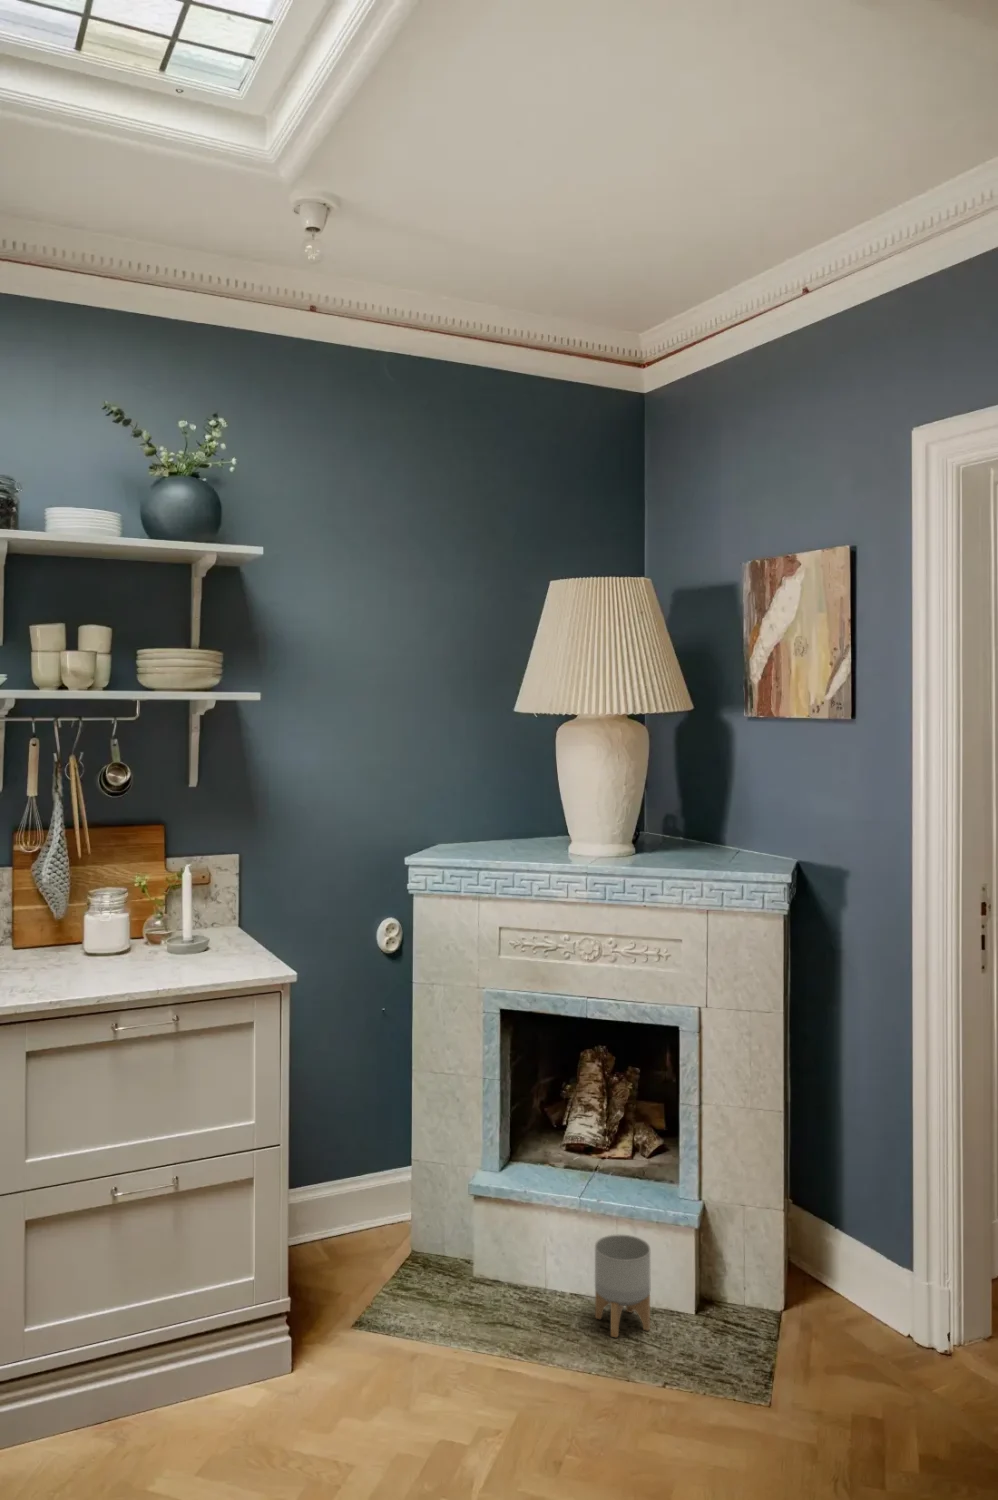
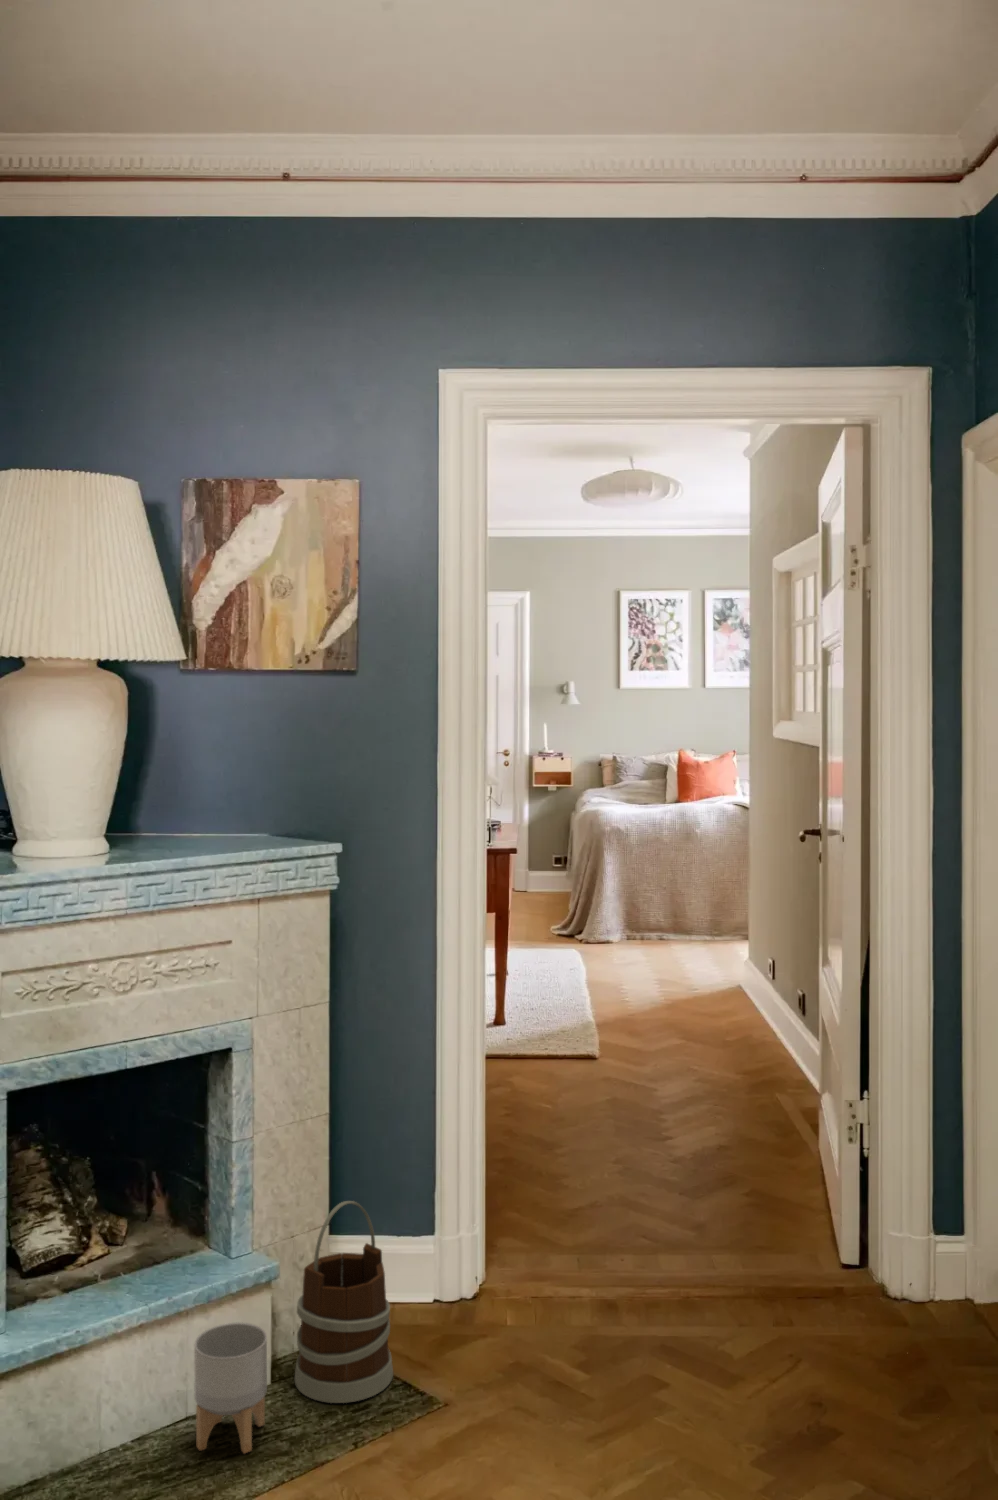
wooden bucket: none [697,1185,785,1365] -> present [295,1201,393,1403]

